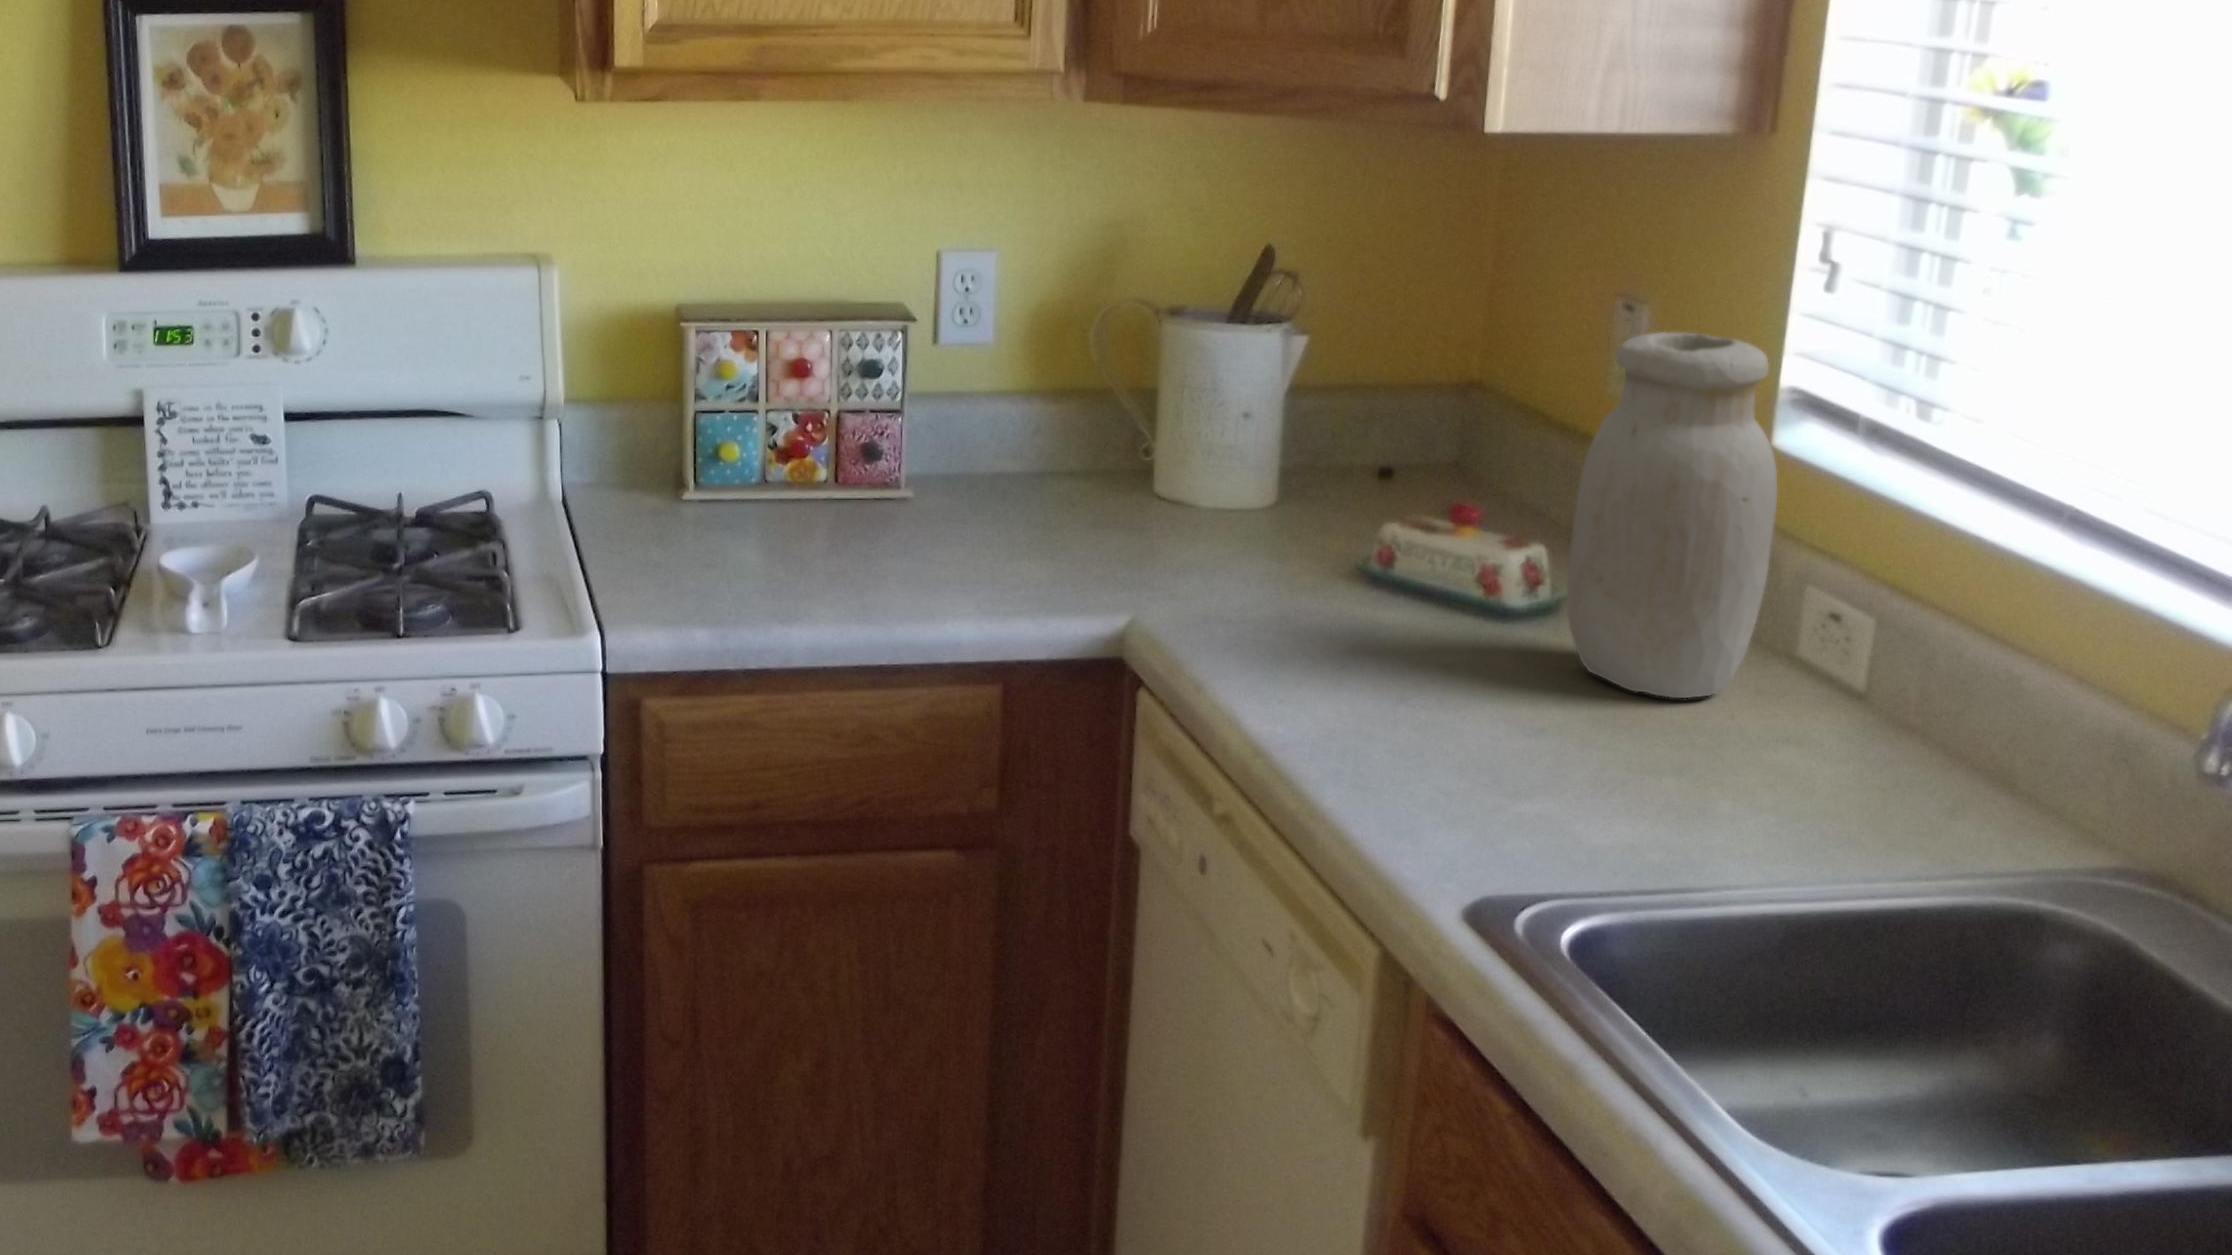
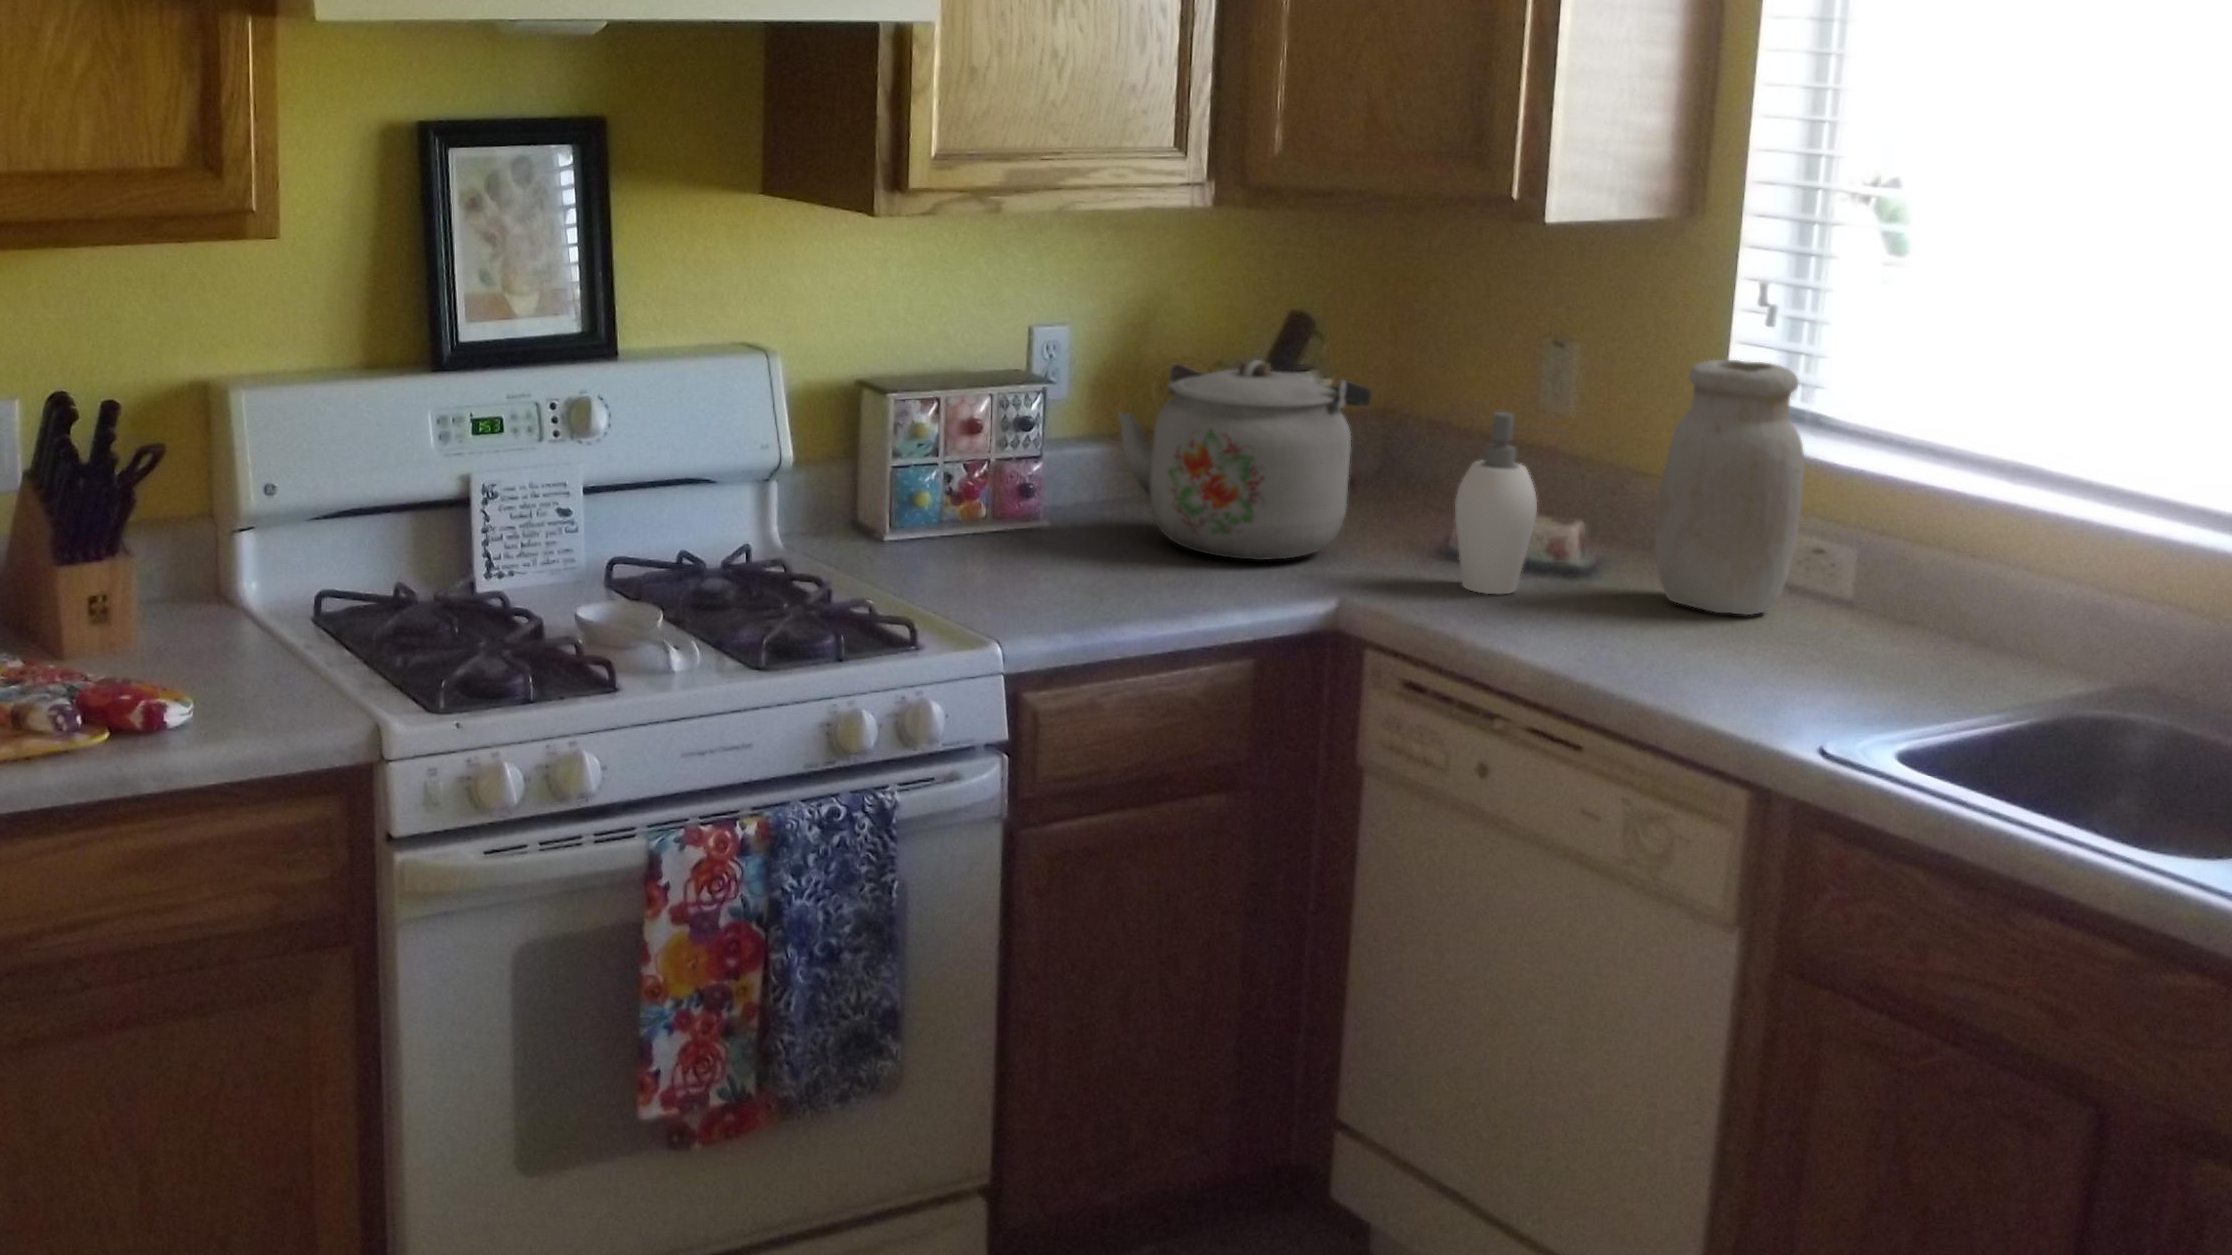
kettle: none [989,303,1303,562] -> present [1118,360,1371,560]
soap dispenser: none [1308,389,1452,636] -> present [1455,412,1548,594]

